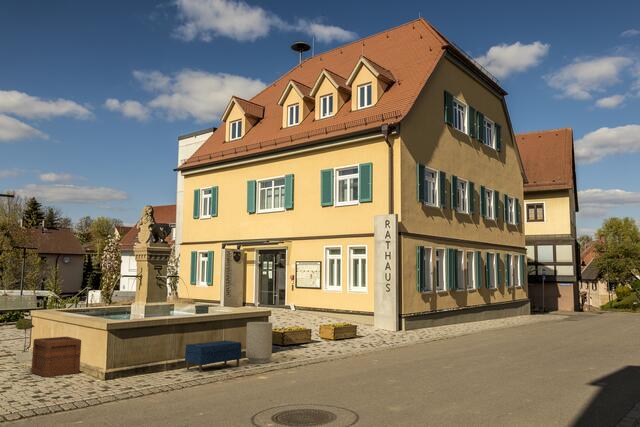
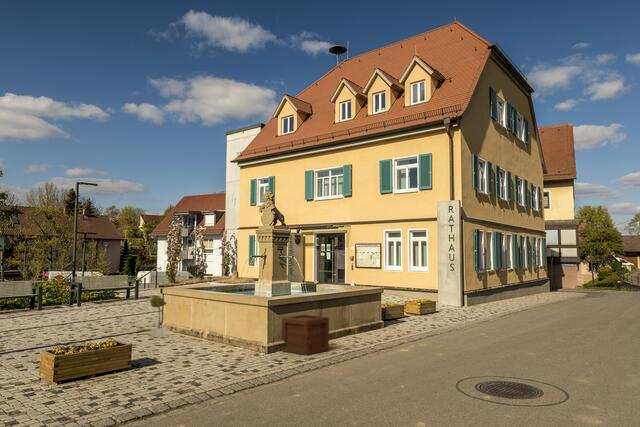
trash can: present [246,322,272,363] -> none [367,298,392,337]
wooden crate: present [31,337,81,377] -> present [282,315,329,356]
bench: present [185,340,241,372] -> none [323,315,371,346]

